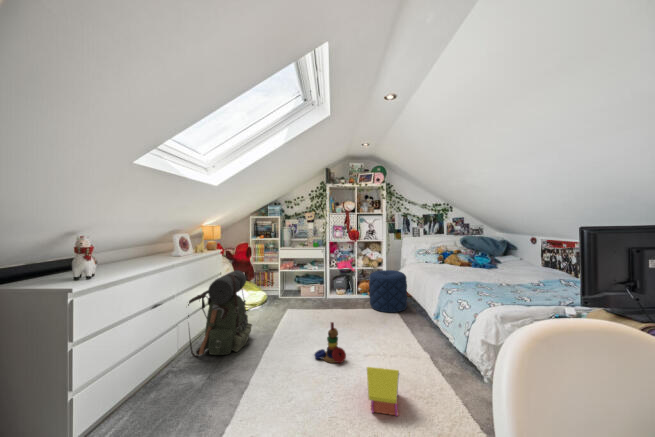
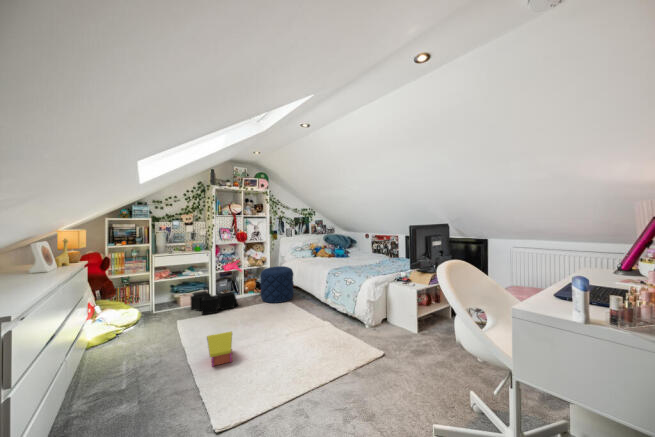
backpack: present [188,270,252,357] -> none [75,282,166,395]
storage bin: none [306,285,345,309] -> present [190,291,238,315]
stacking toy: present [315,322,346,363] -> none [249,313,279,350]
toy house: present [367,367,399,416] -> present [207,331,233,366]

